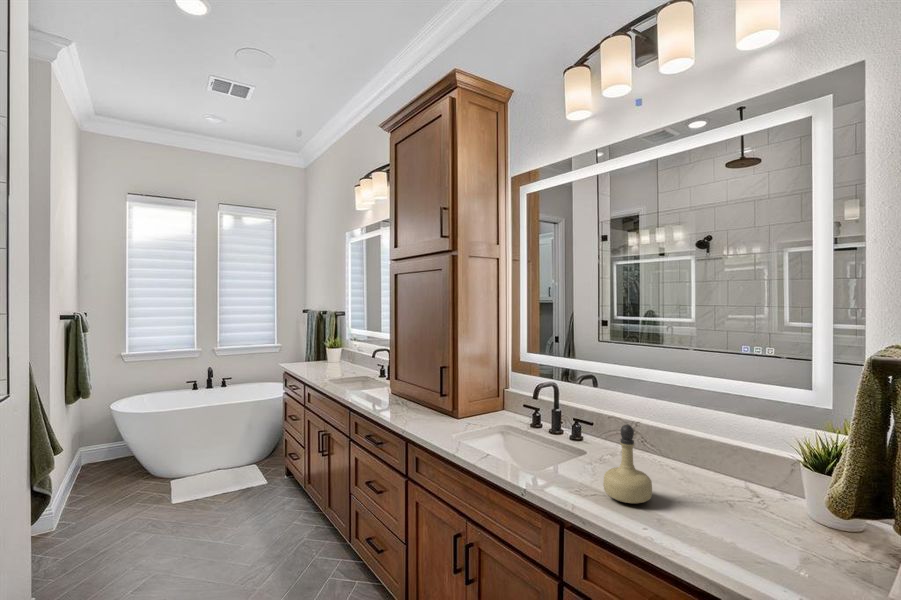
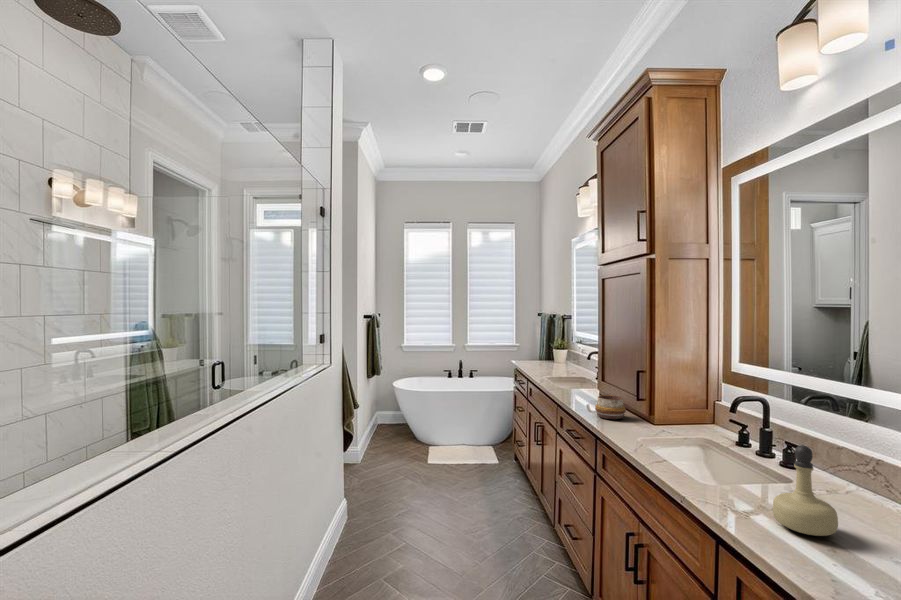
decorative bowl: none [400,394,430,419] -> present [595,395,626,419]

